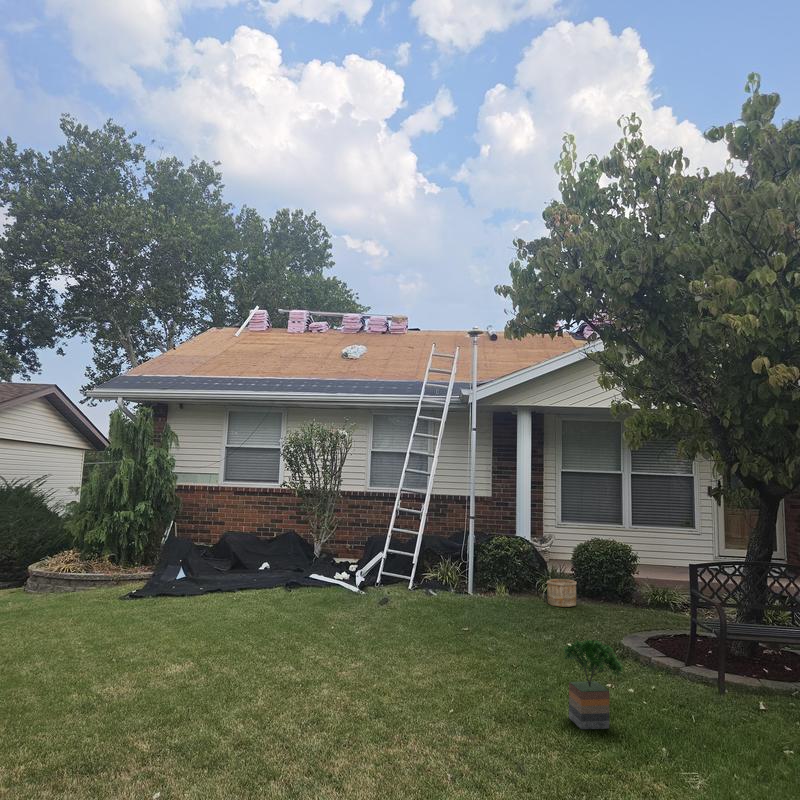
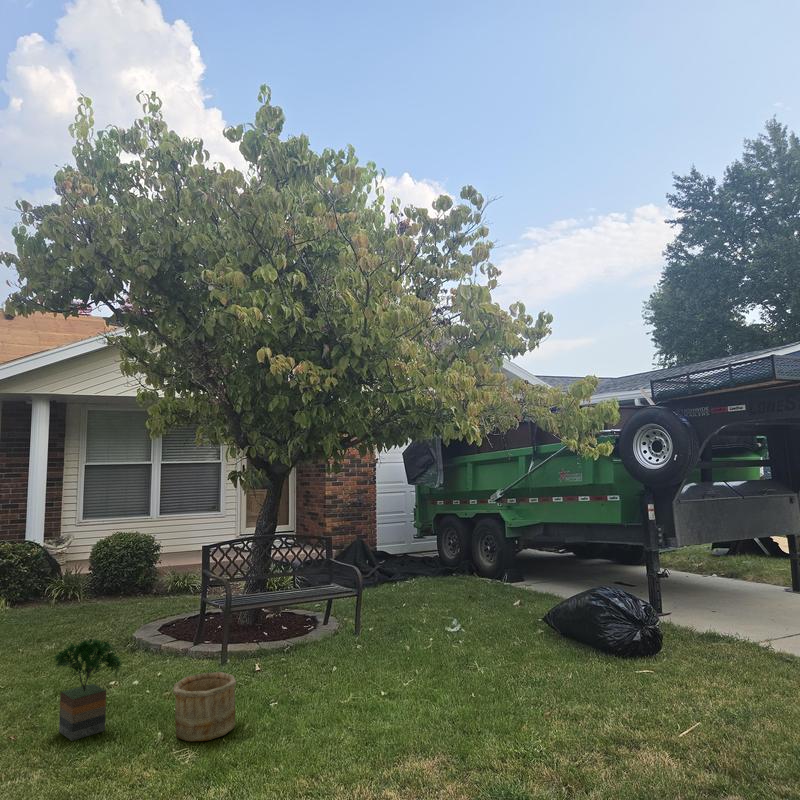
wooden bucket: present [546,579,577,607] -> present [173,672,236,741]

